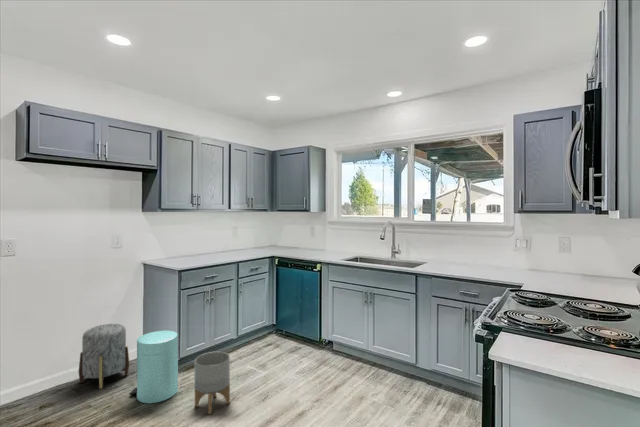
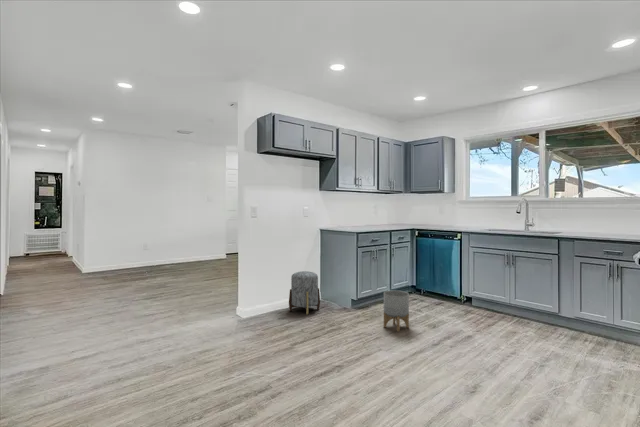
trash can: present [130,331,178,403] -> none [331,276,364,324]

